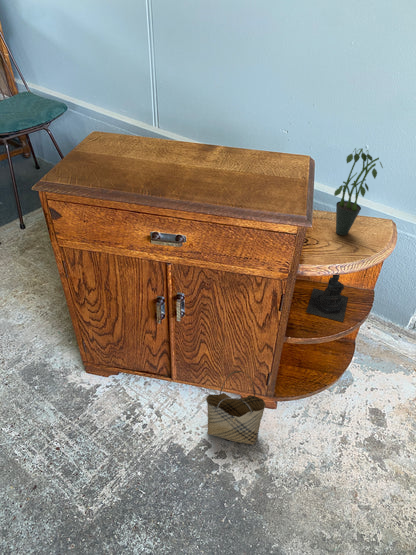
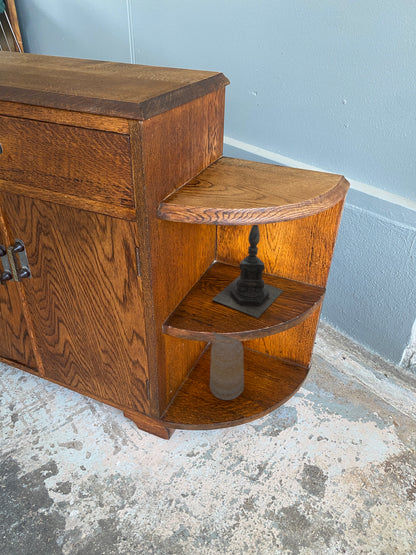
potted plant: present [334,148,383,235] -> none [229,33,297,181]
vase: none [298,323,329,376] -> present [210,332,244,400]
woven basket: present [206,371,266,445] -> none [51,366,130,482]

